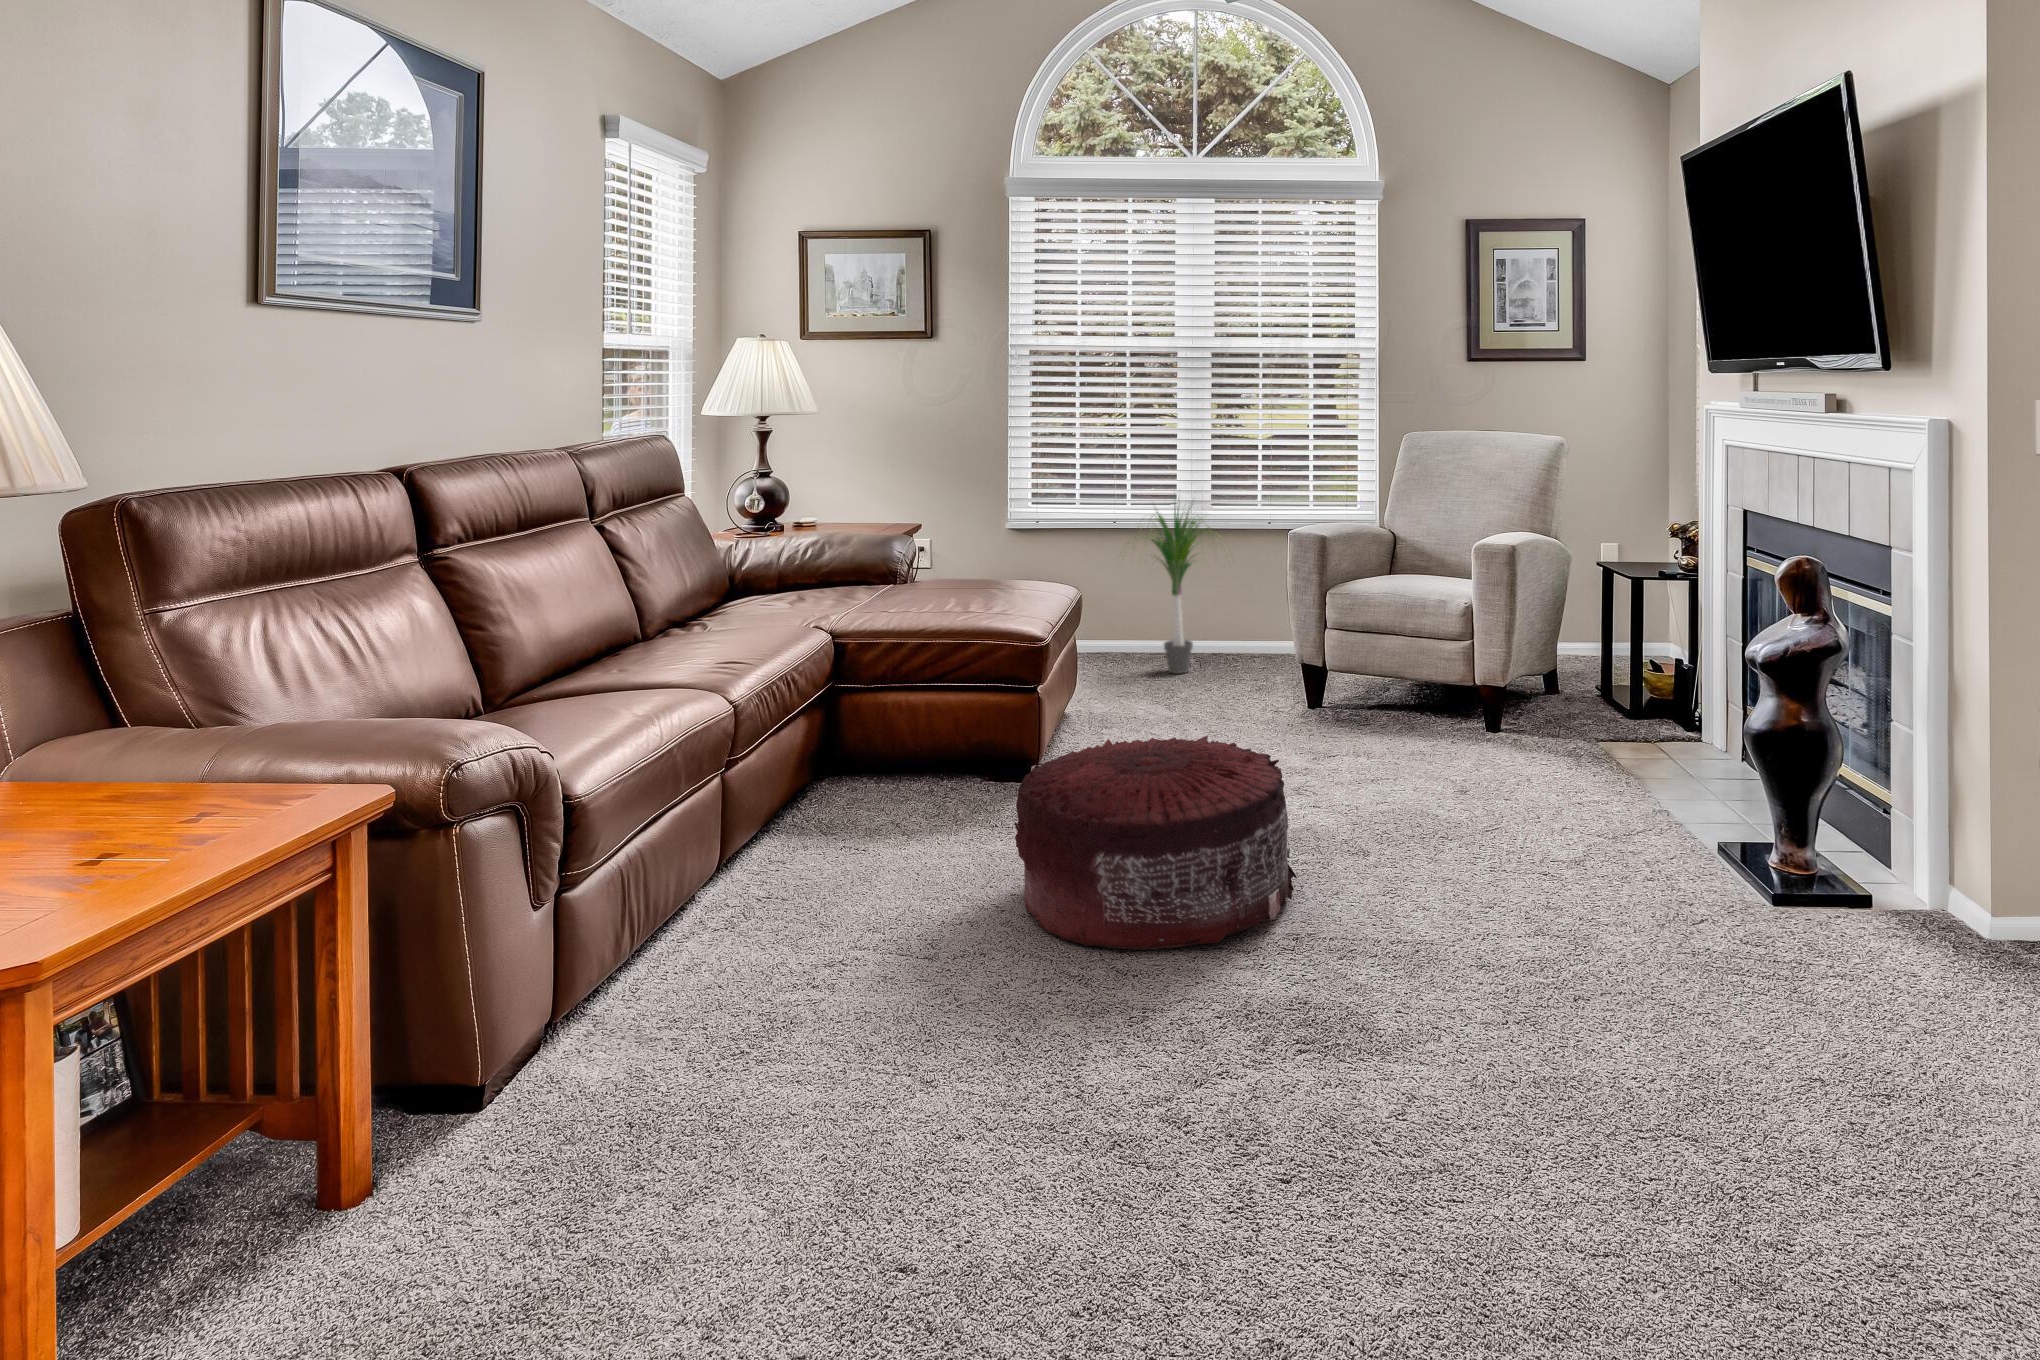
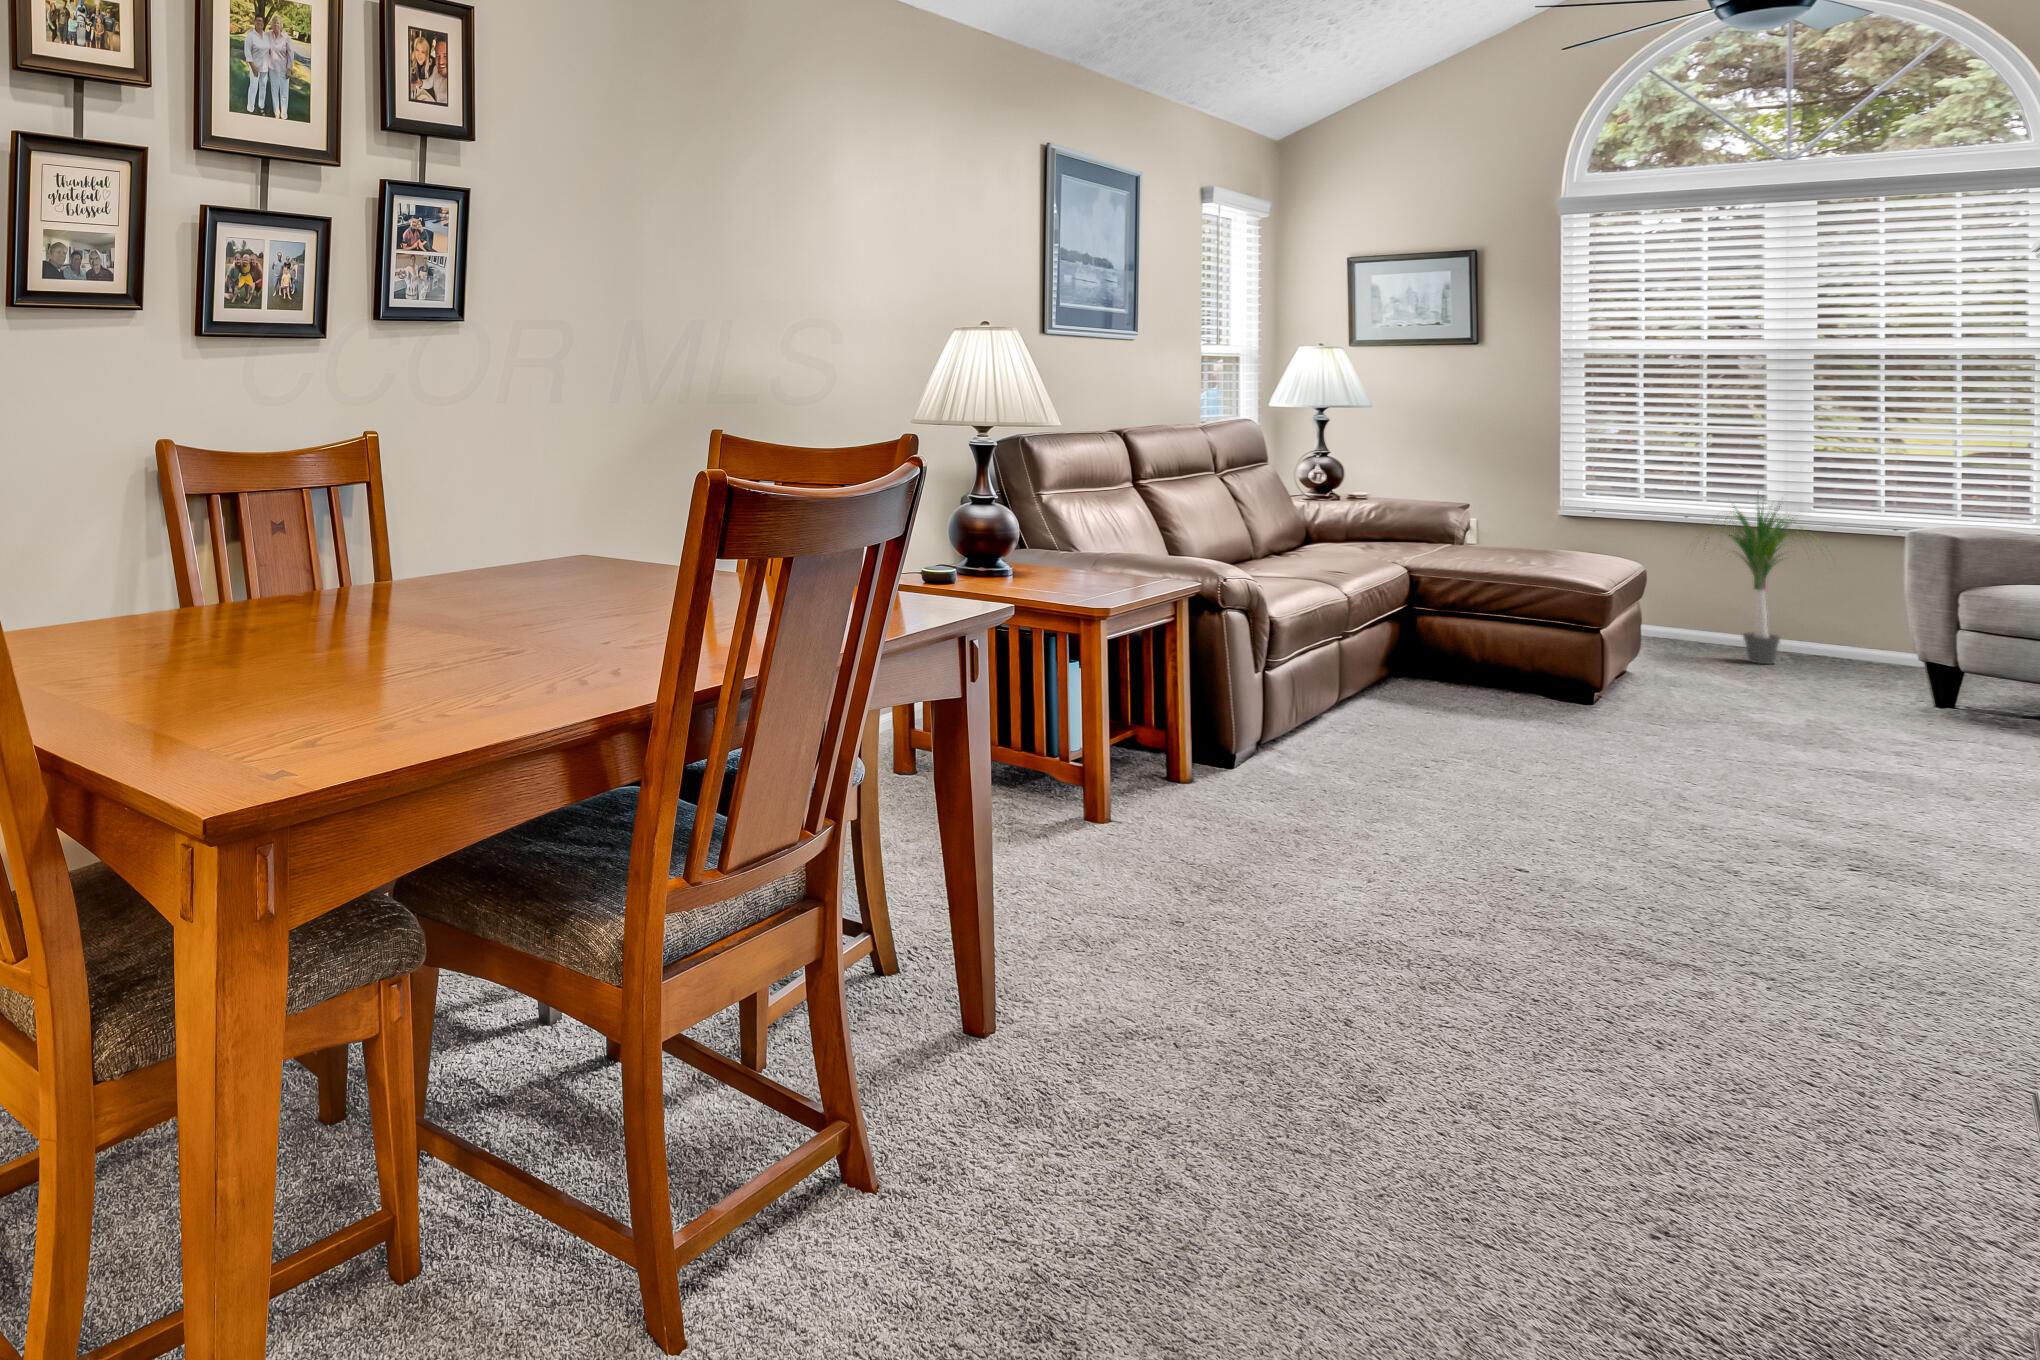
pouf: present [1014,736,1297,950] -> none [1583,663,1869,810]

